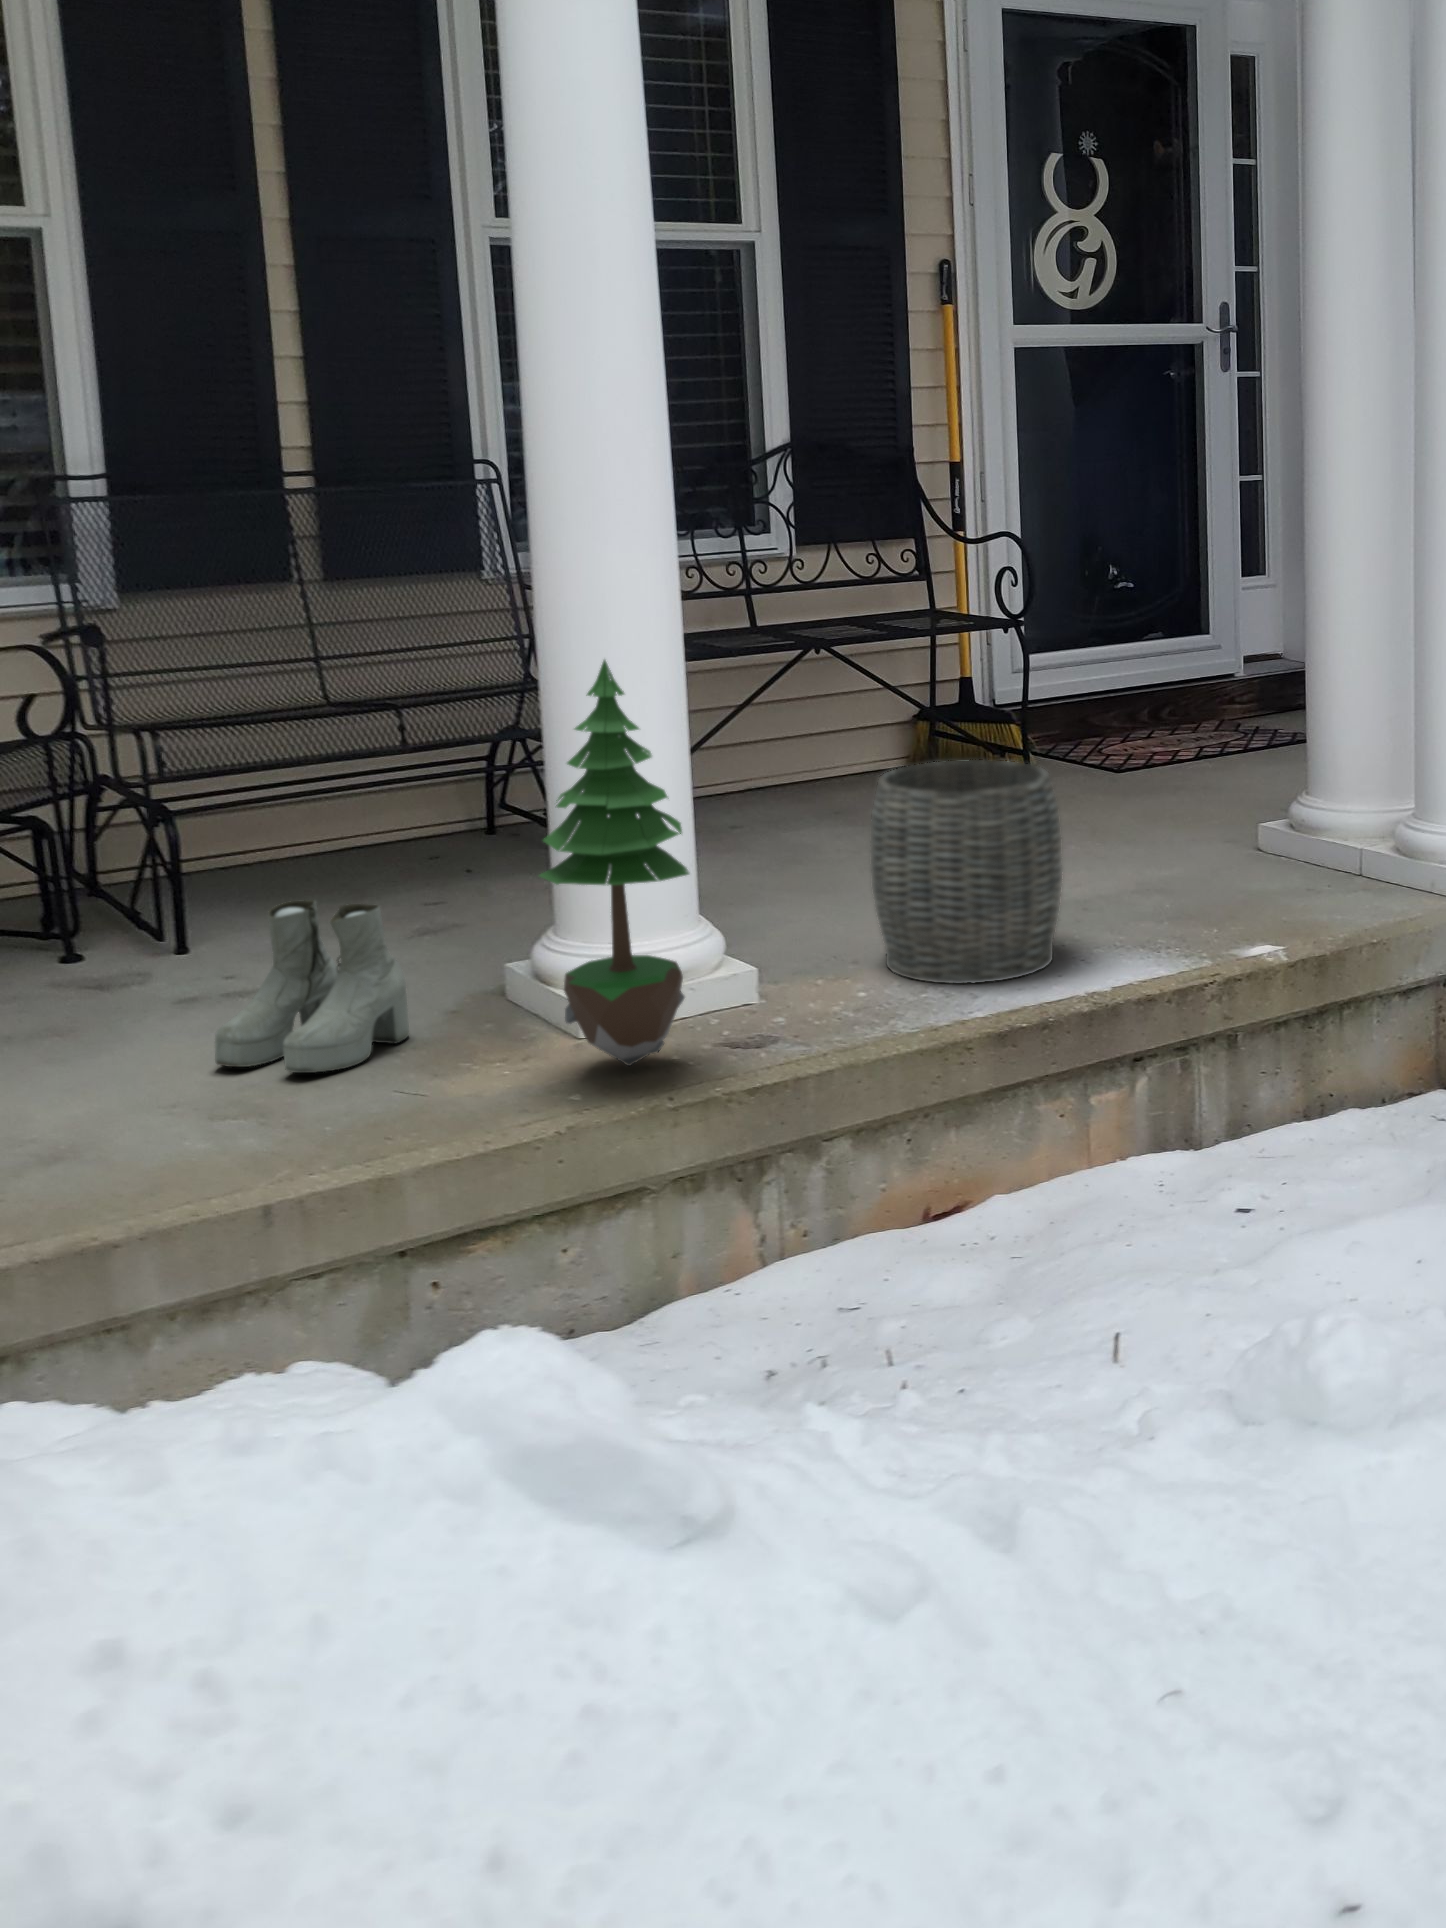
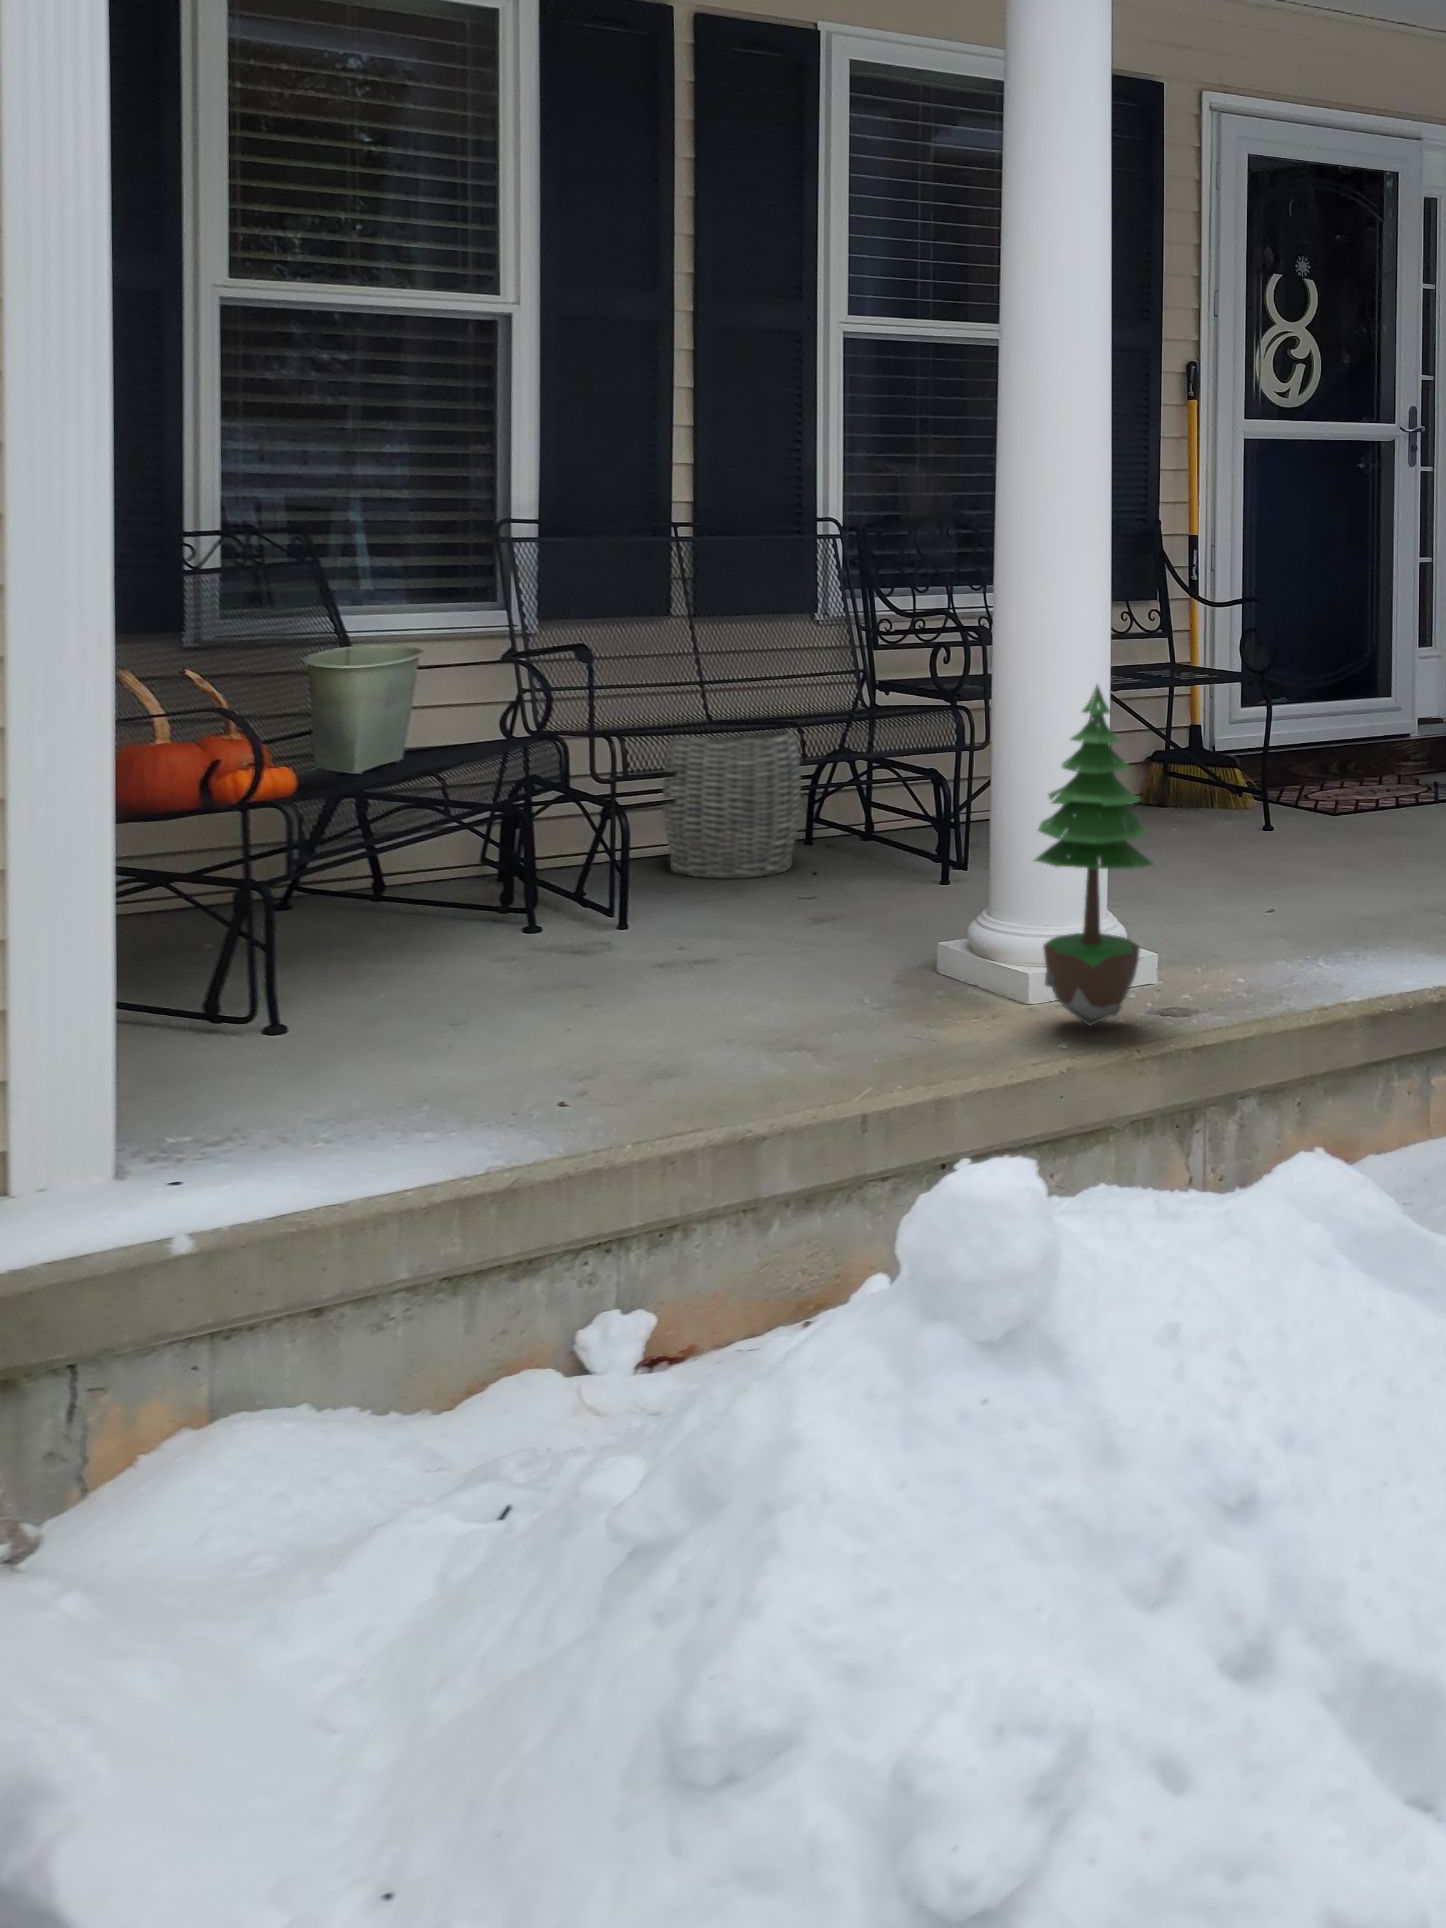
woven basket: present [871,760,1062,984] -> present [663,730,801,879]
boots: present [215,900,409,1073] -> none [739,878,885,1021]

